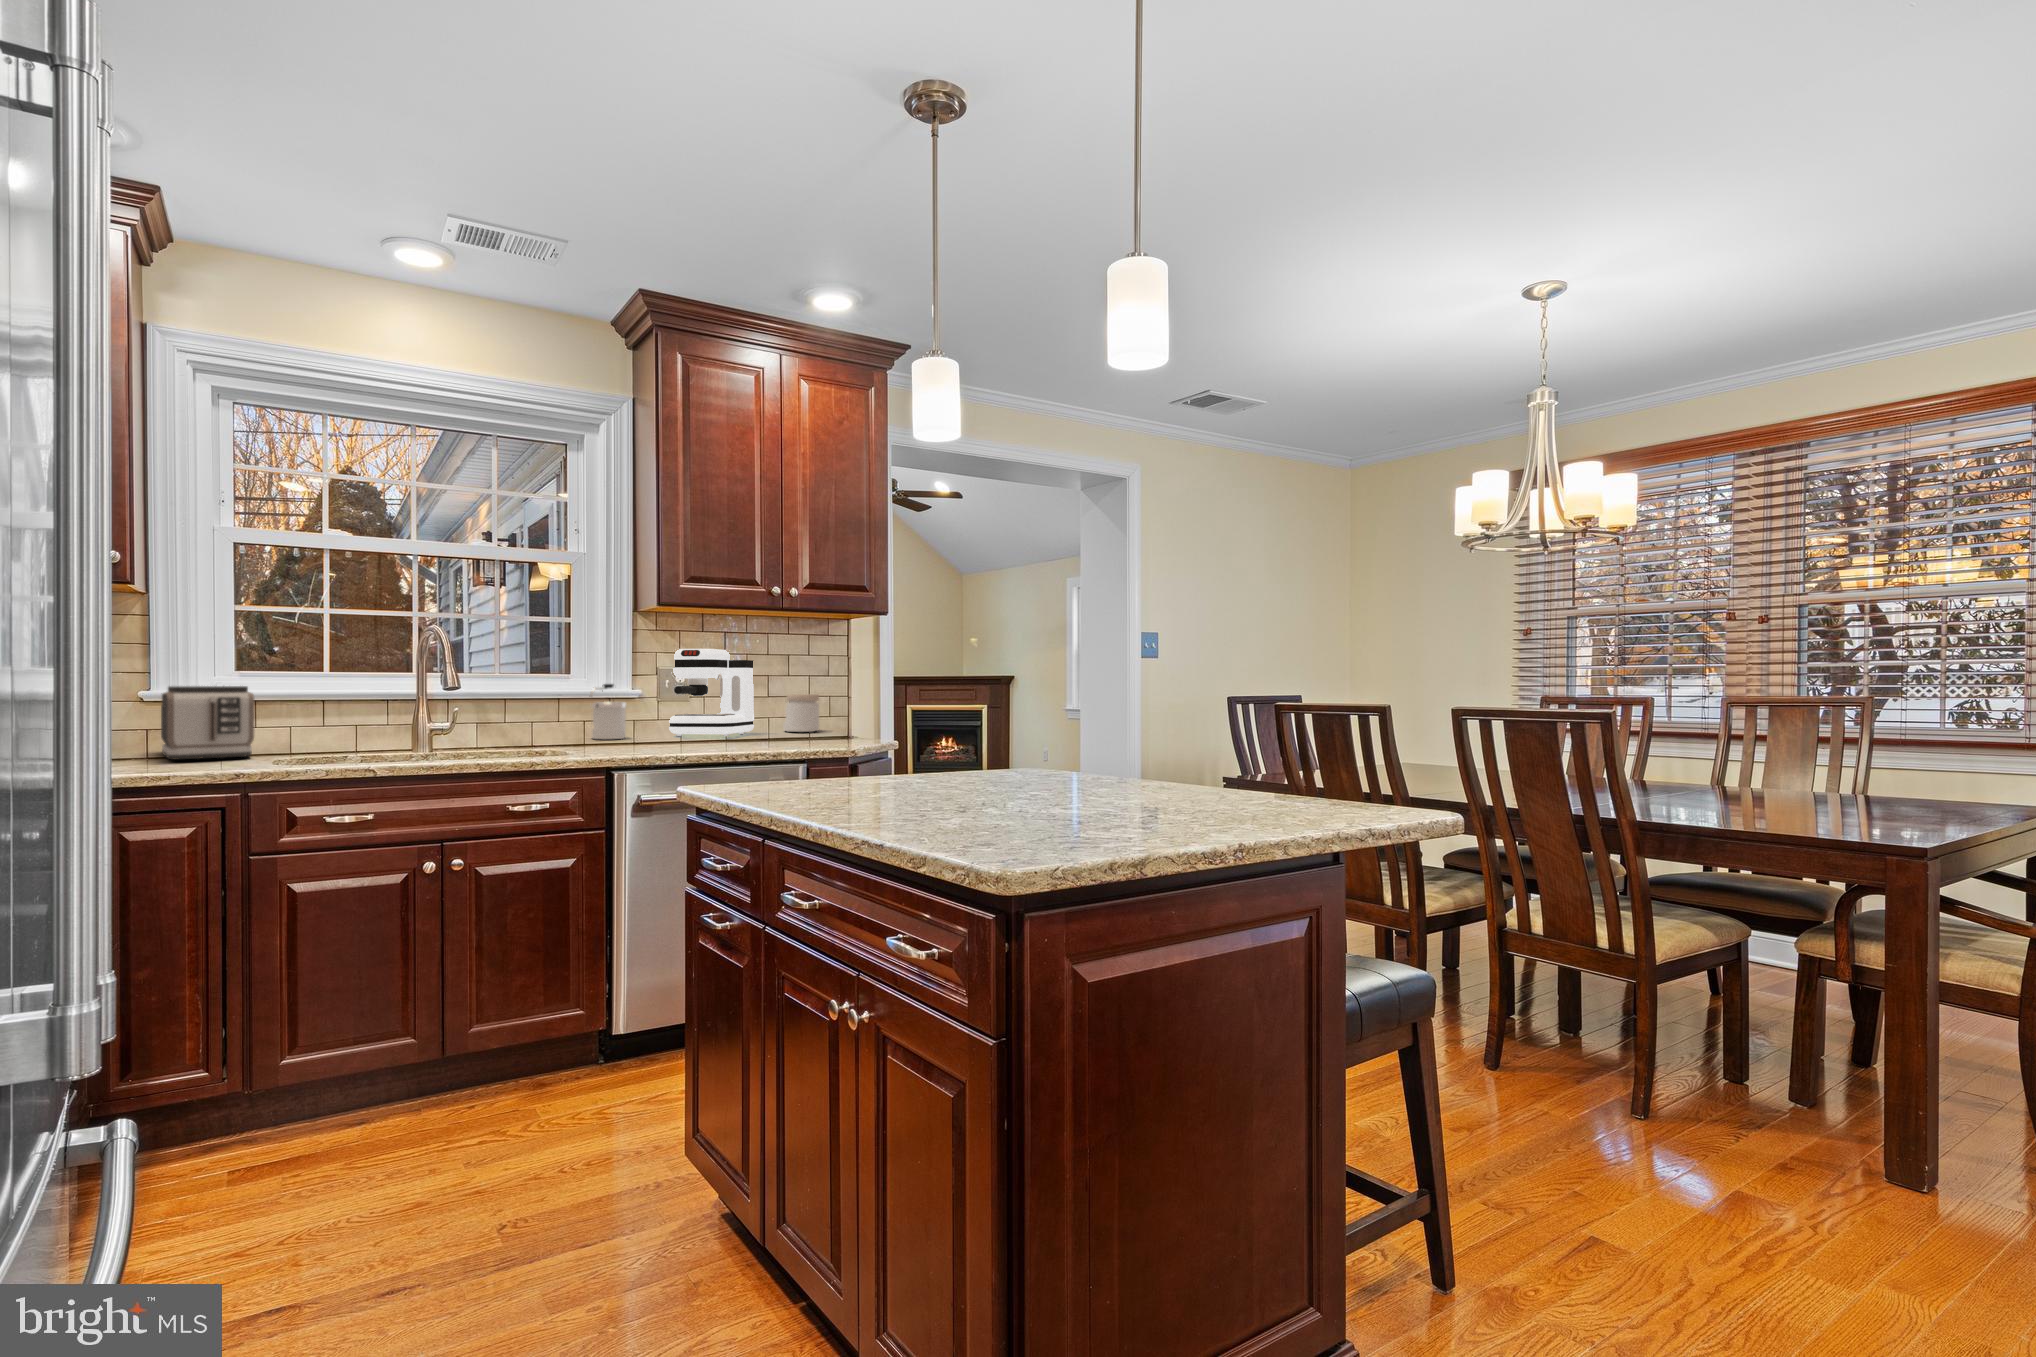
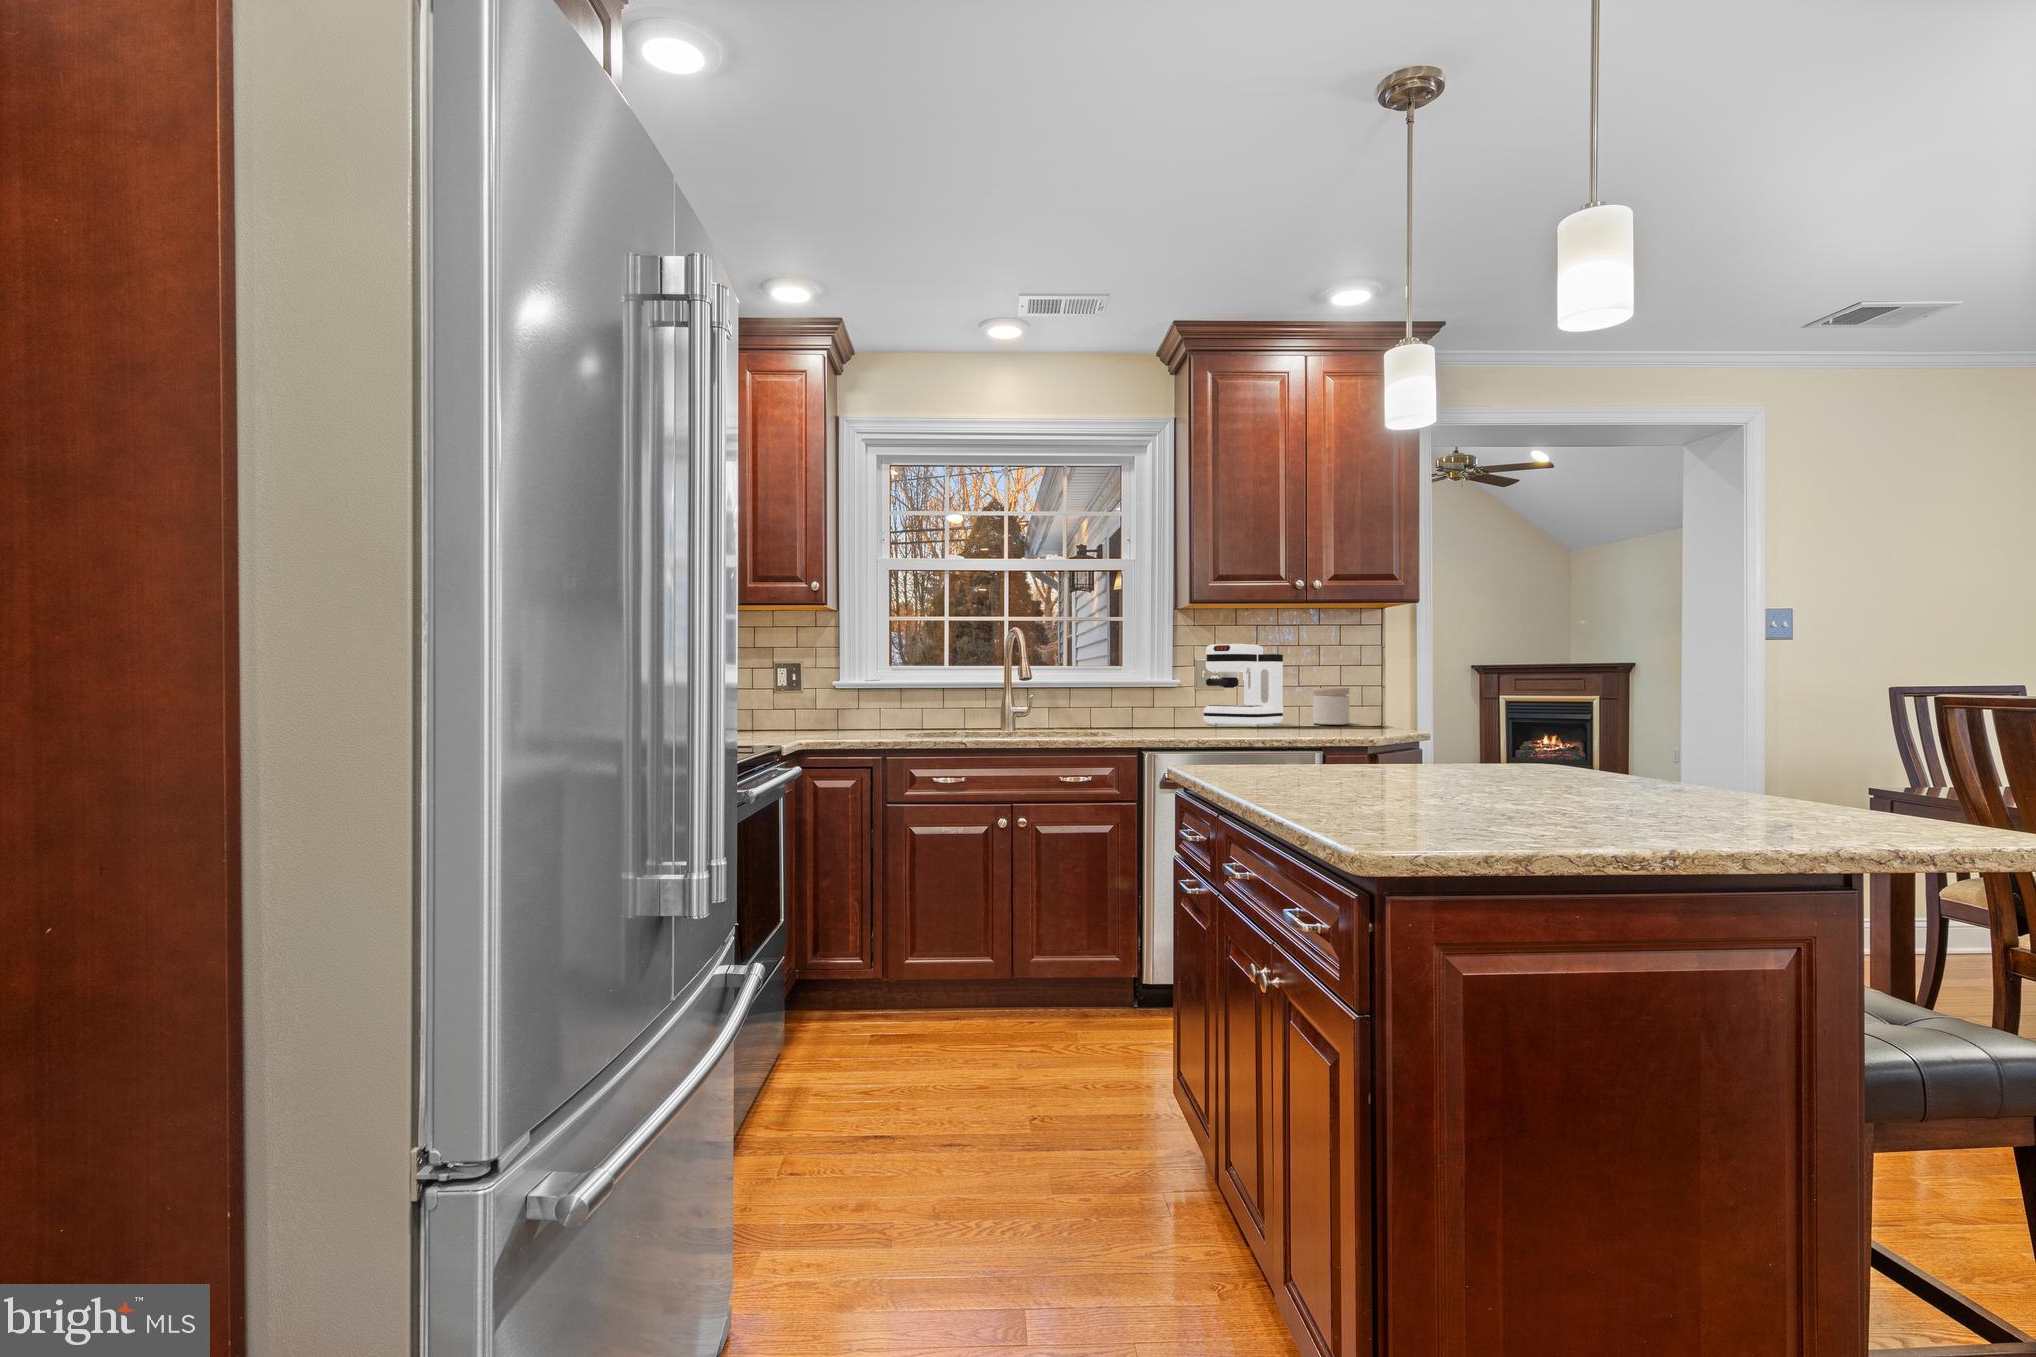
soap dispenser: present [590,684,627,739] -> none [1134,676,1167,726]
toaster: present [161,686,254,759] -> none [849,677,899,729]

